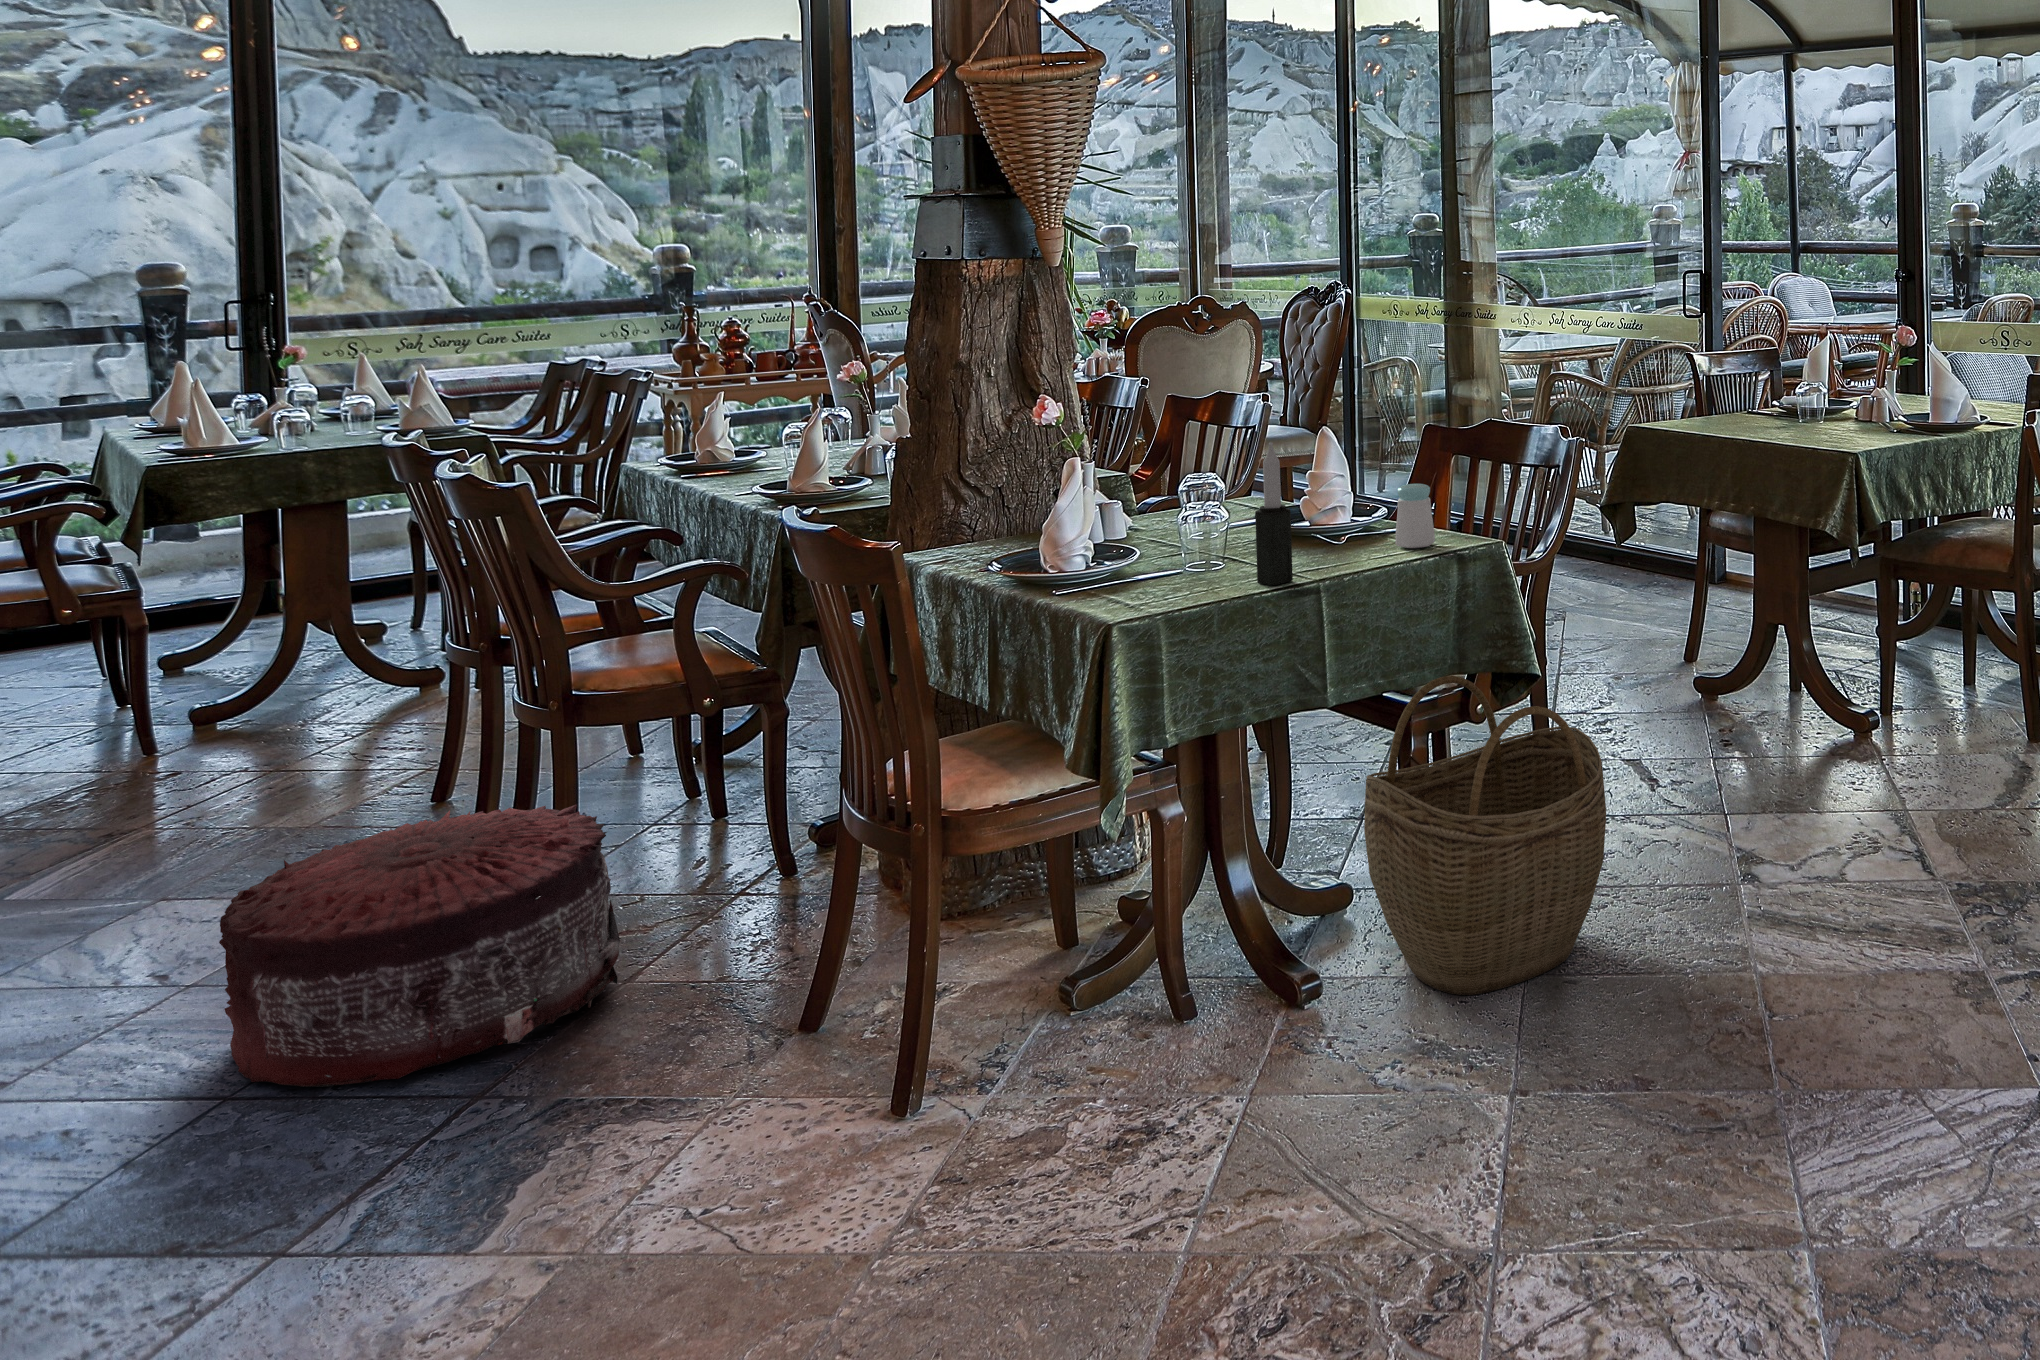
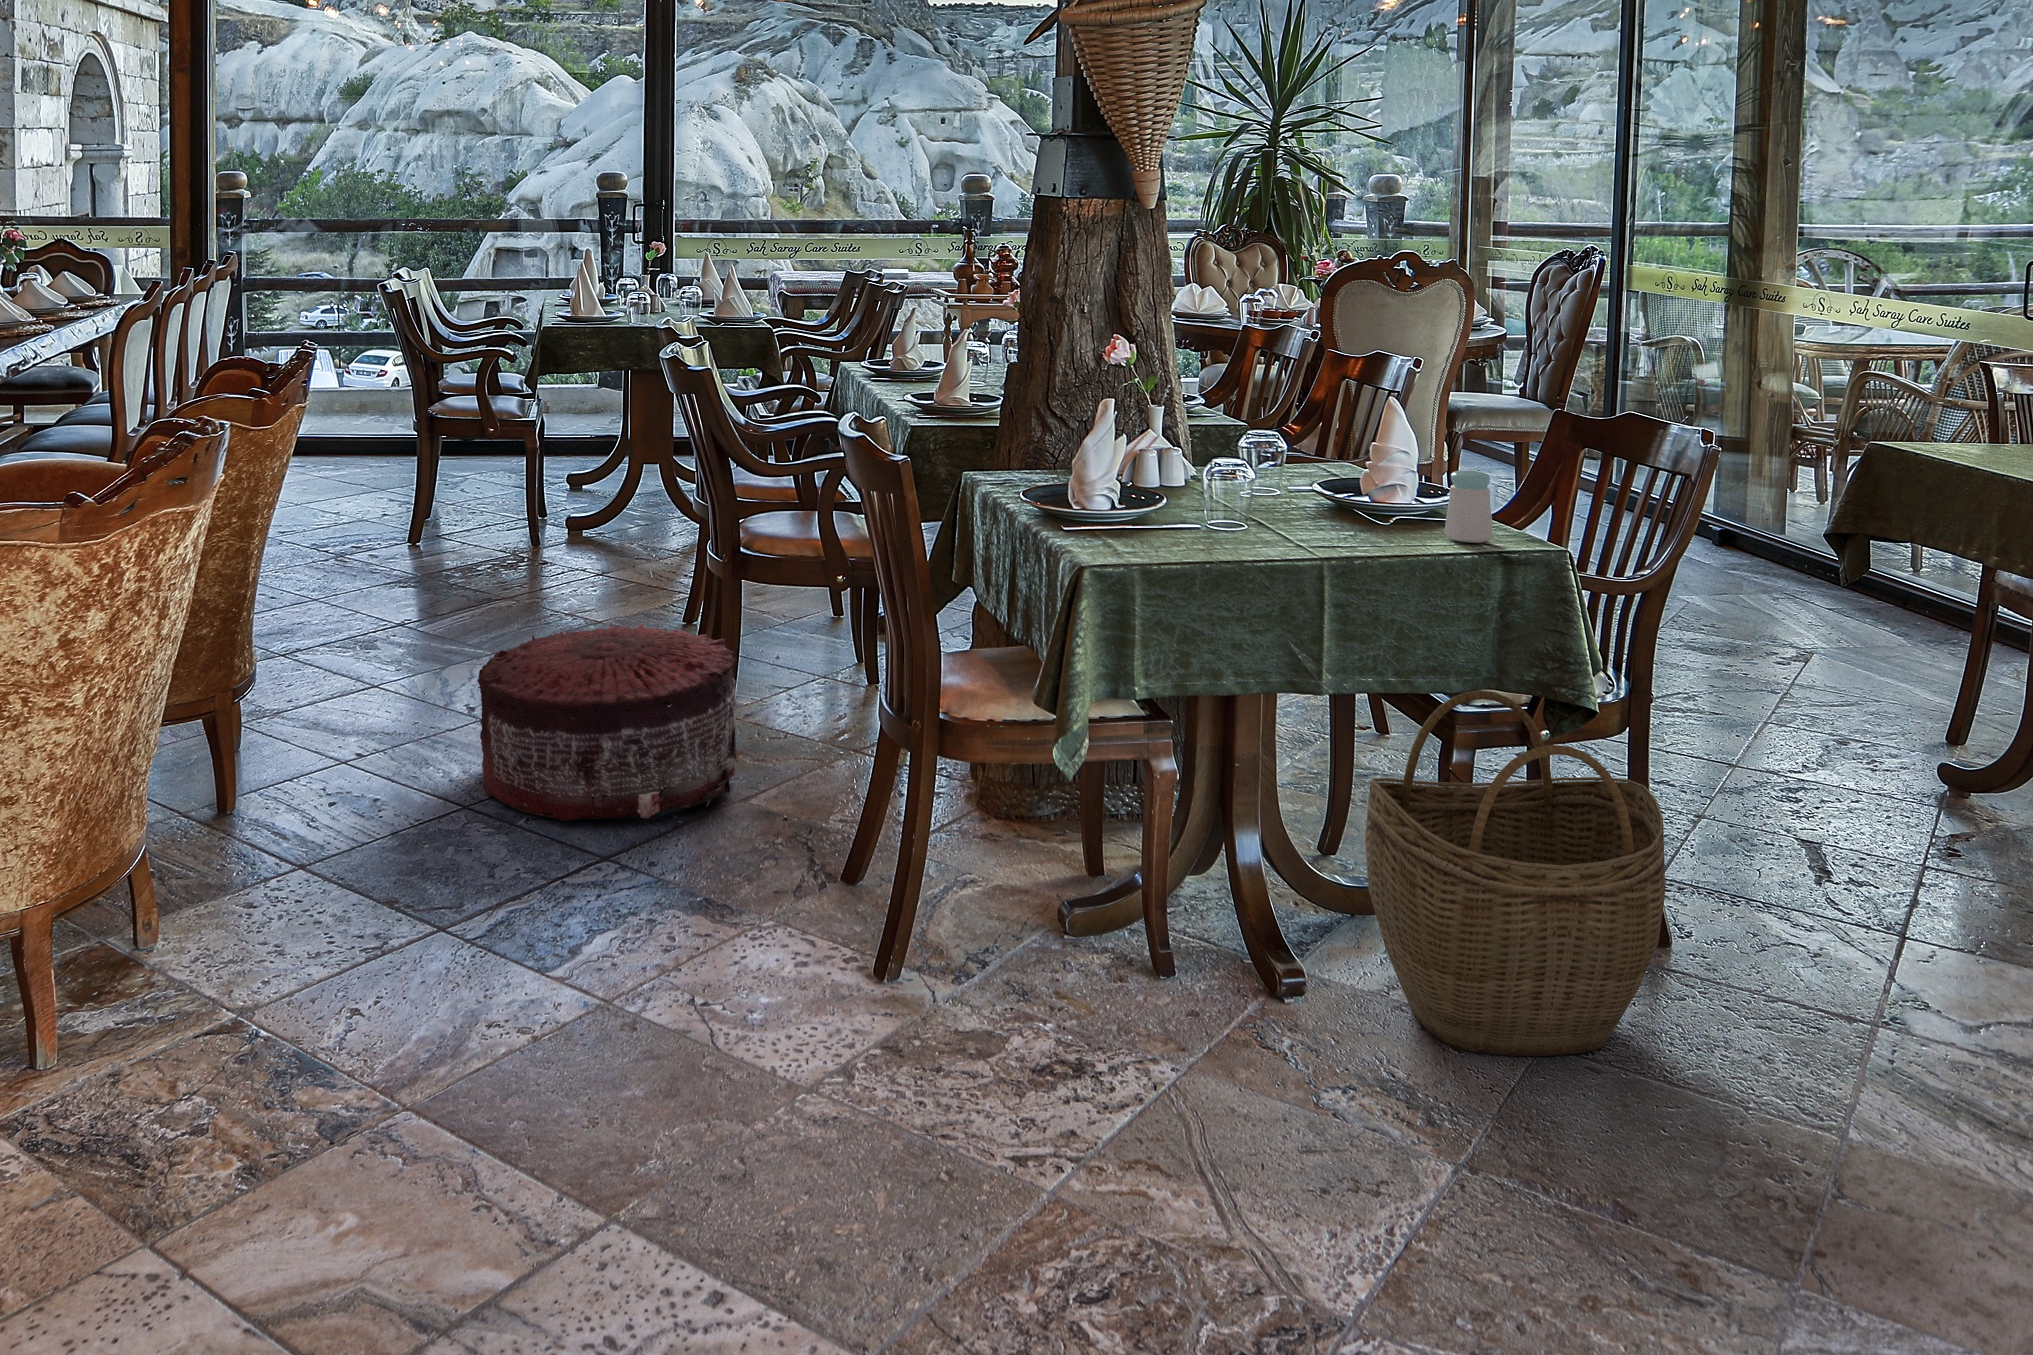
candle: present [1255,442,1293,585] -> none [1263,403,1303,554]

